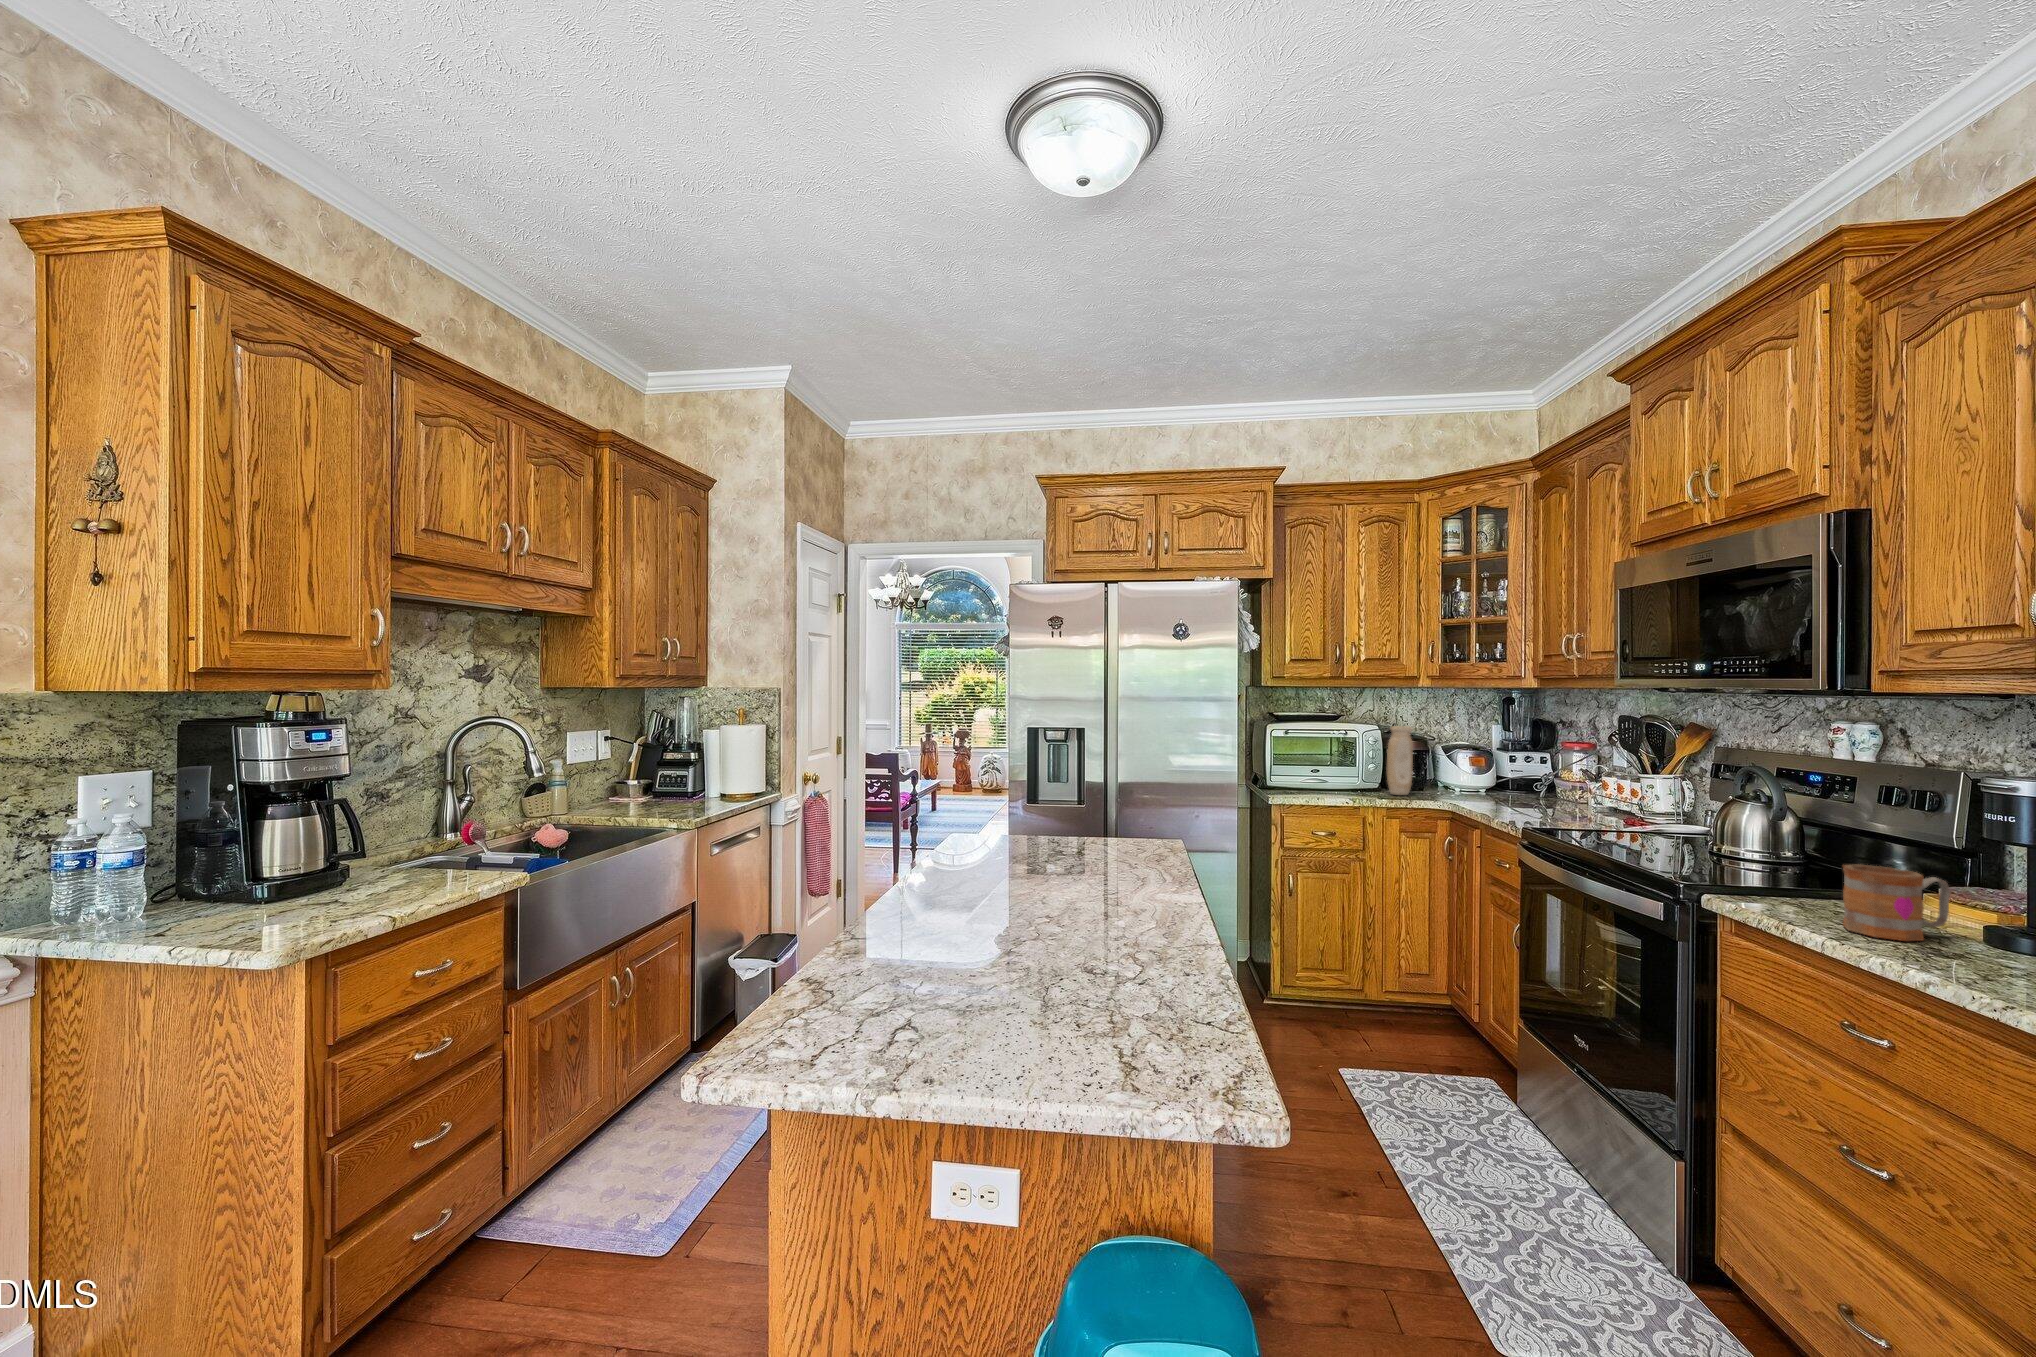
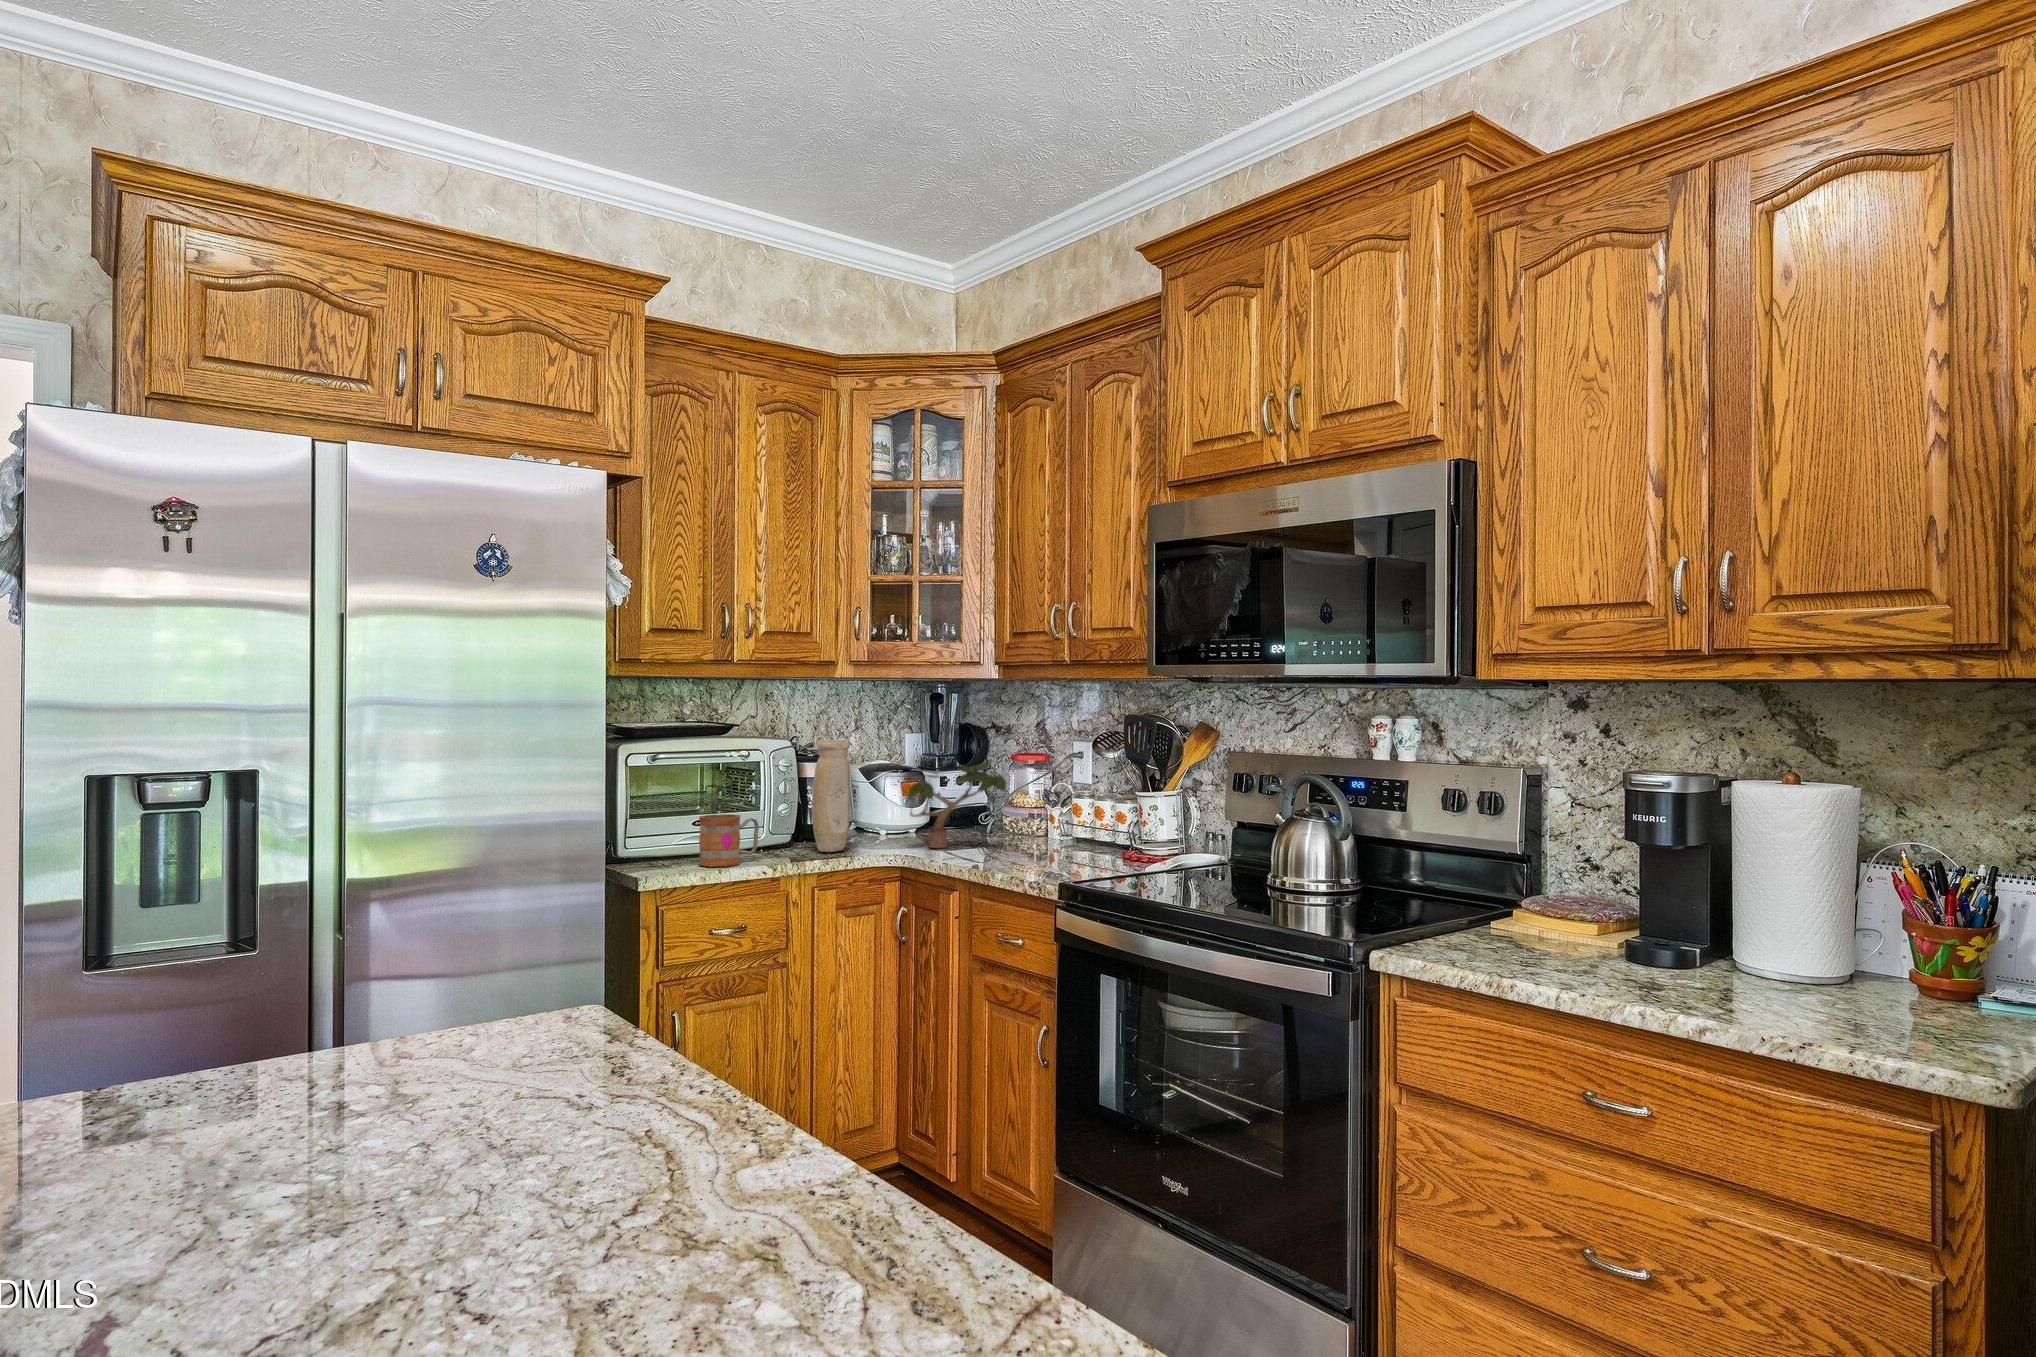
potted plant: none [1441,742,1537,801] -> present [908,762,1006,848]
mug: present [1843,865,1950,941] -> present [699,814,759,867]

